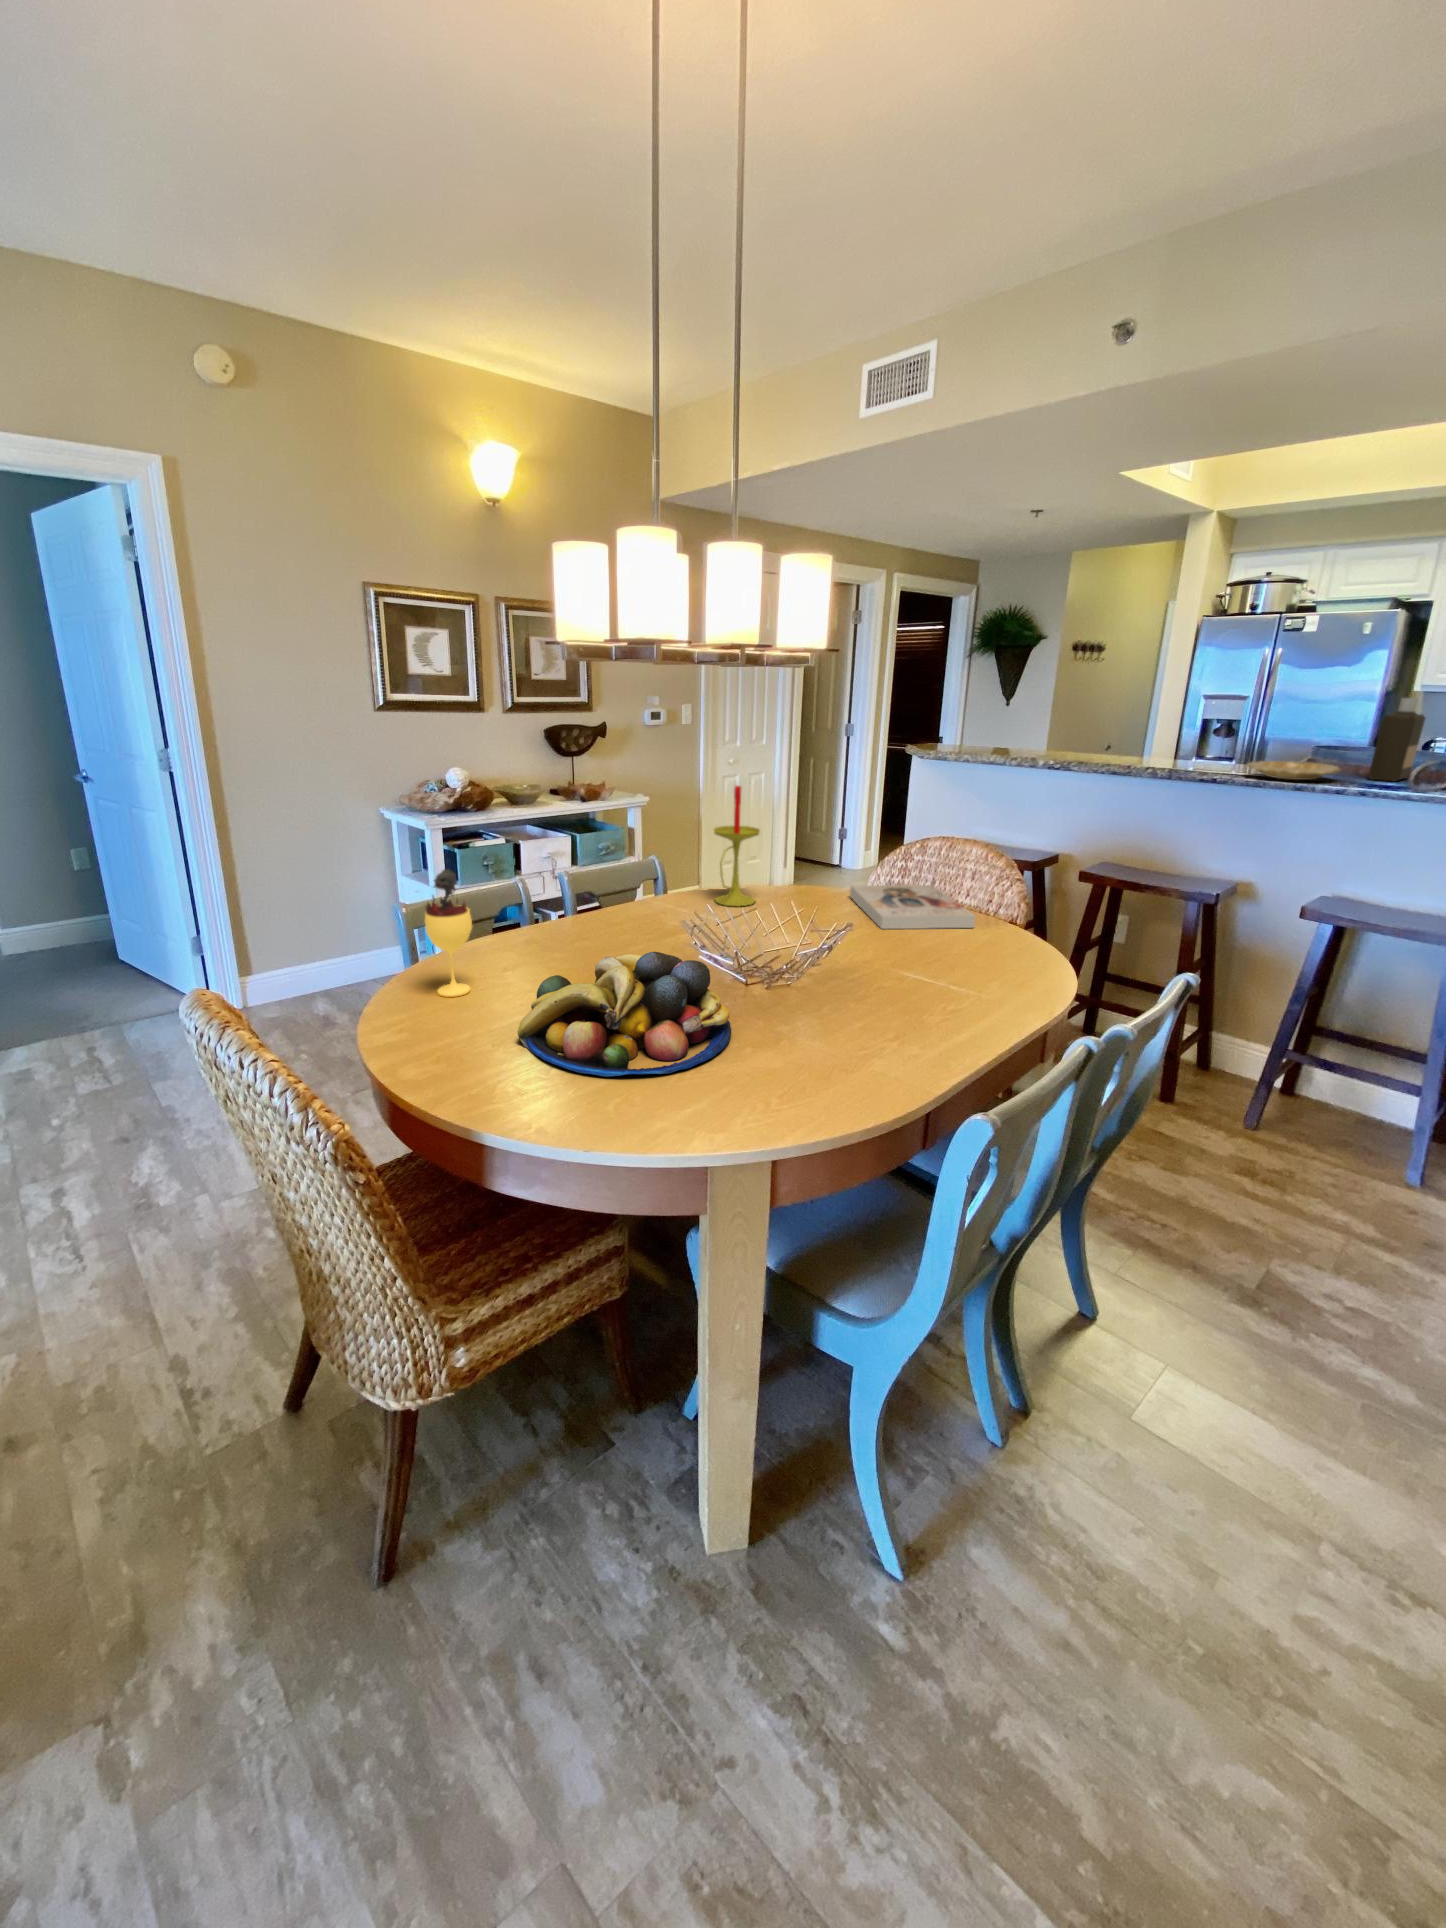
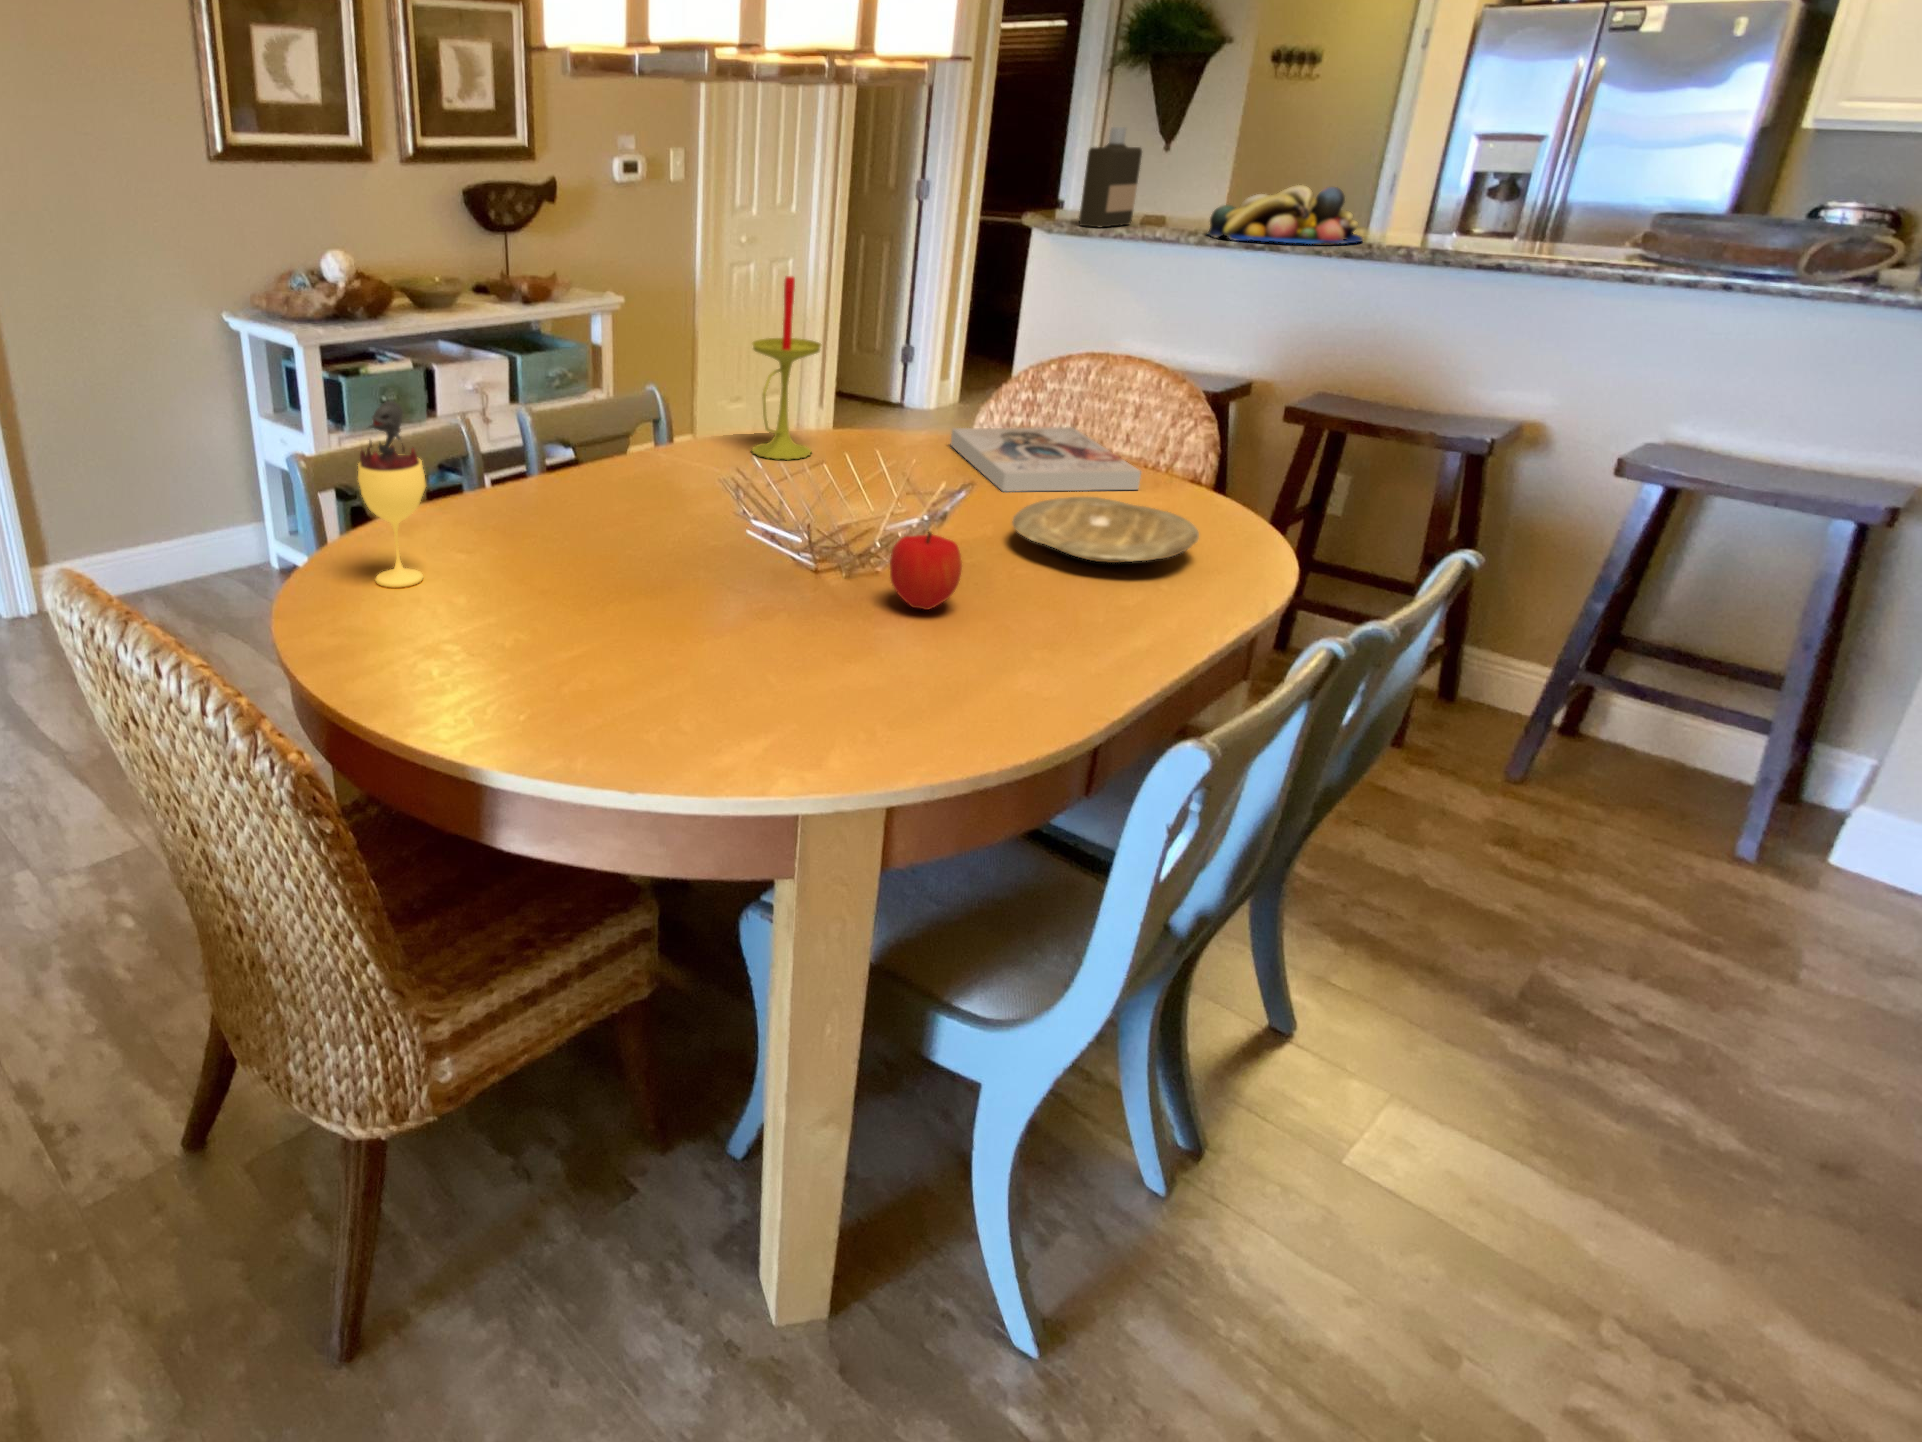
bottle: present [1368,698,1425,781] -> present [1079,127,1142,227]
plate: present [1246,761,1341,780] -> present [1012,497,1199,563]
fruit bowl: present [518,952,731,1076] -> present [1207,185,1363,244]
fruit: none [792,959,841,1014] -> present [890,532,962,610]

